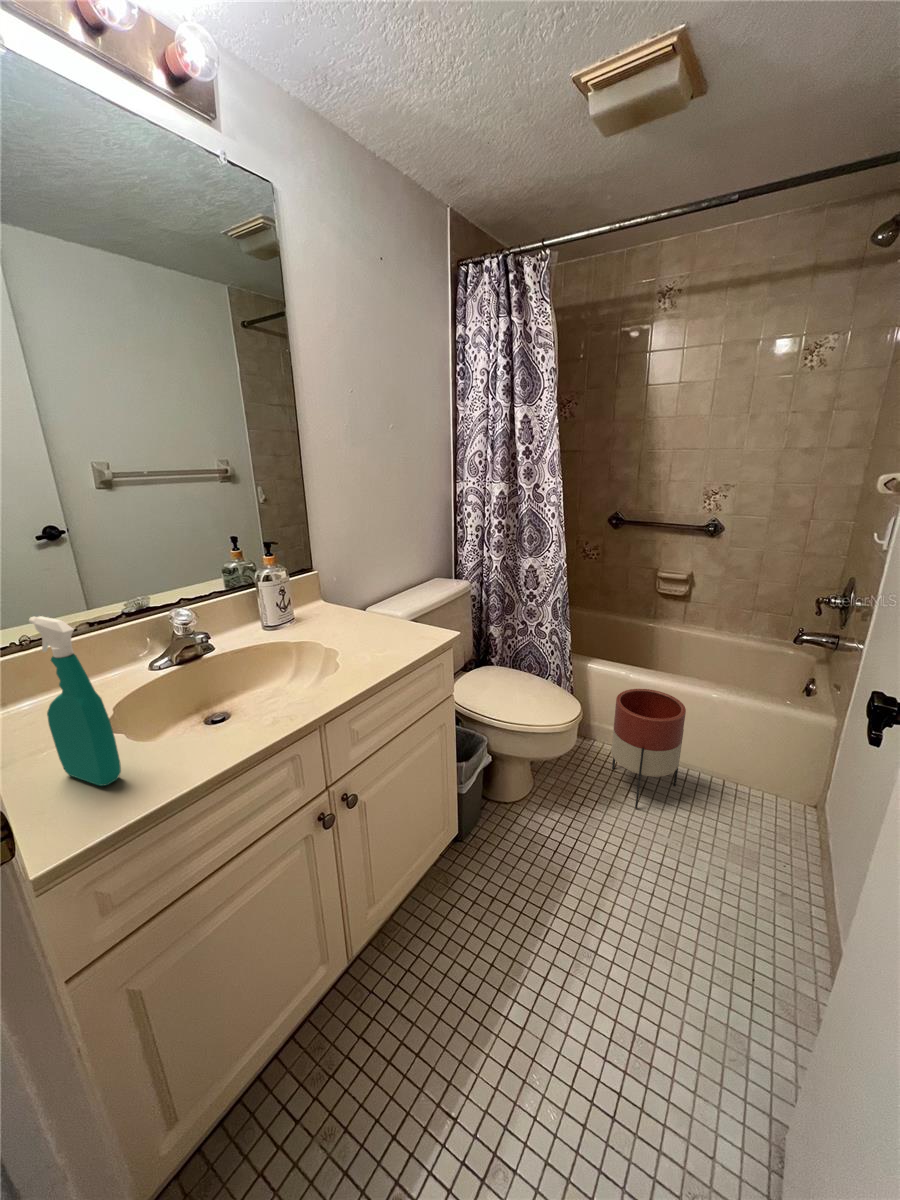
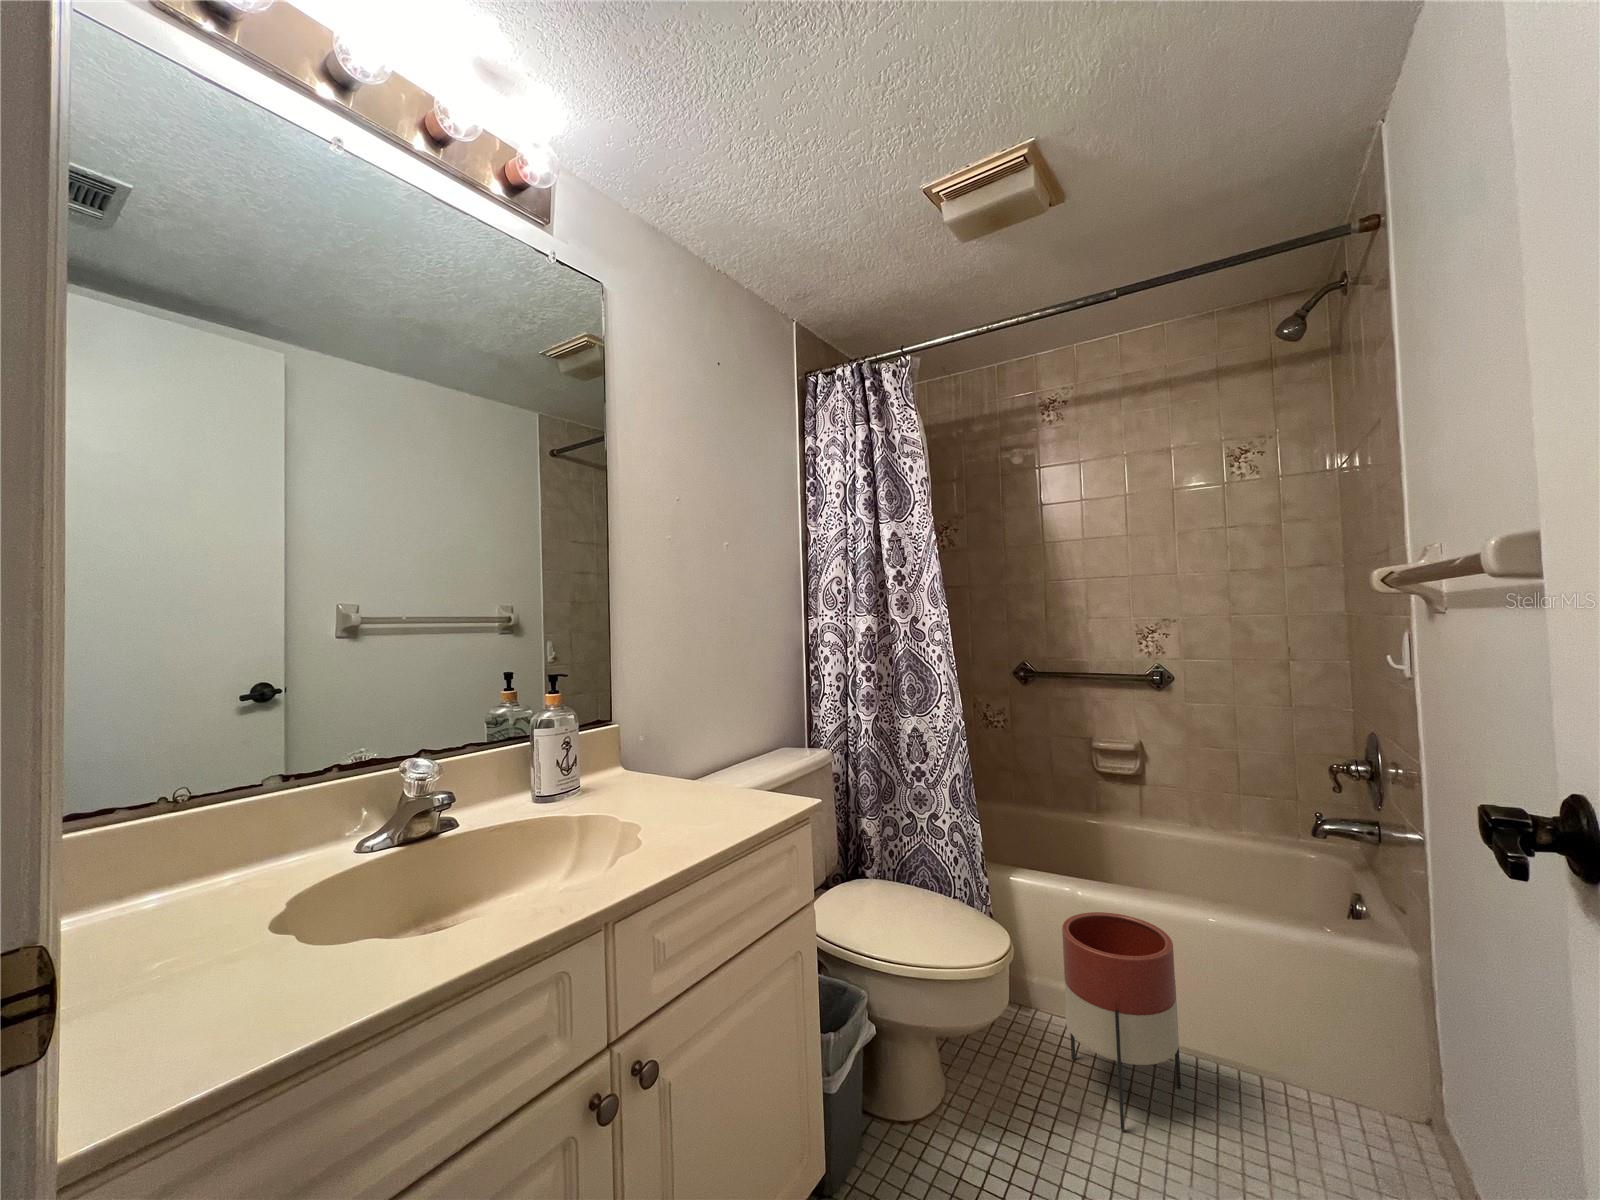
spray bottle: present [29,616,121,786] -> none [185,716,285,1003]

